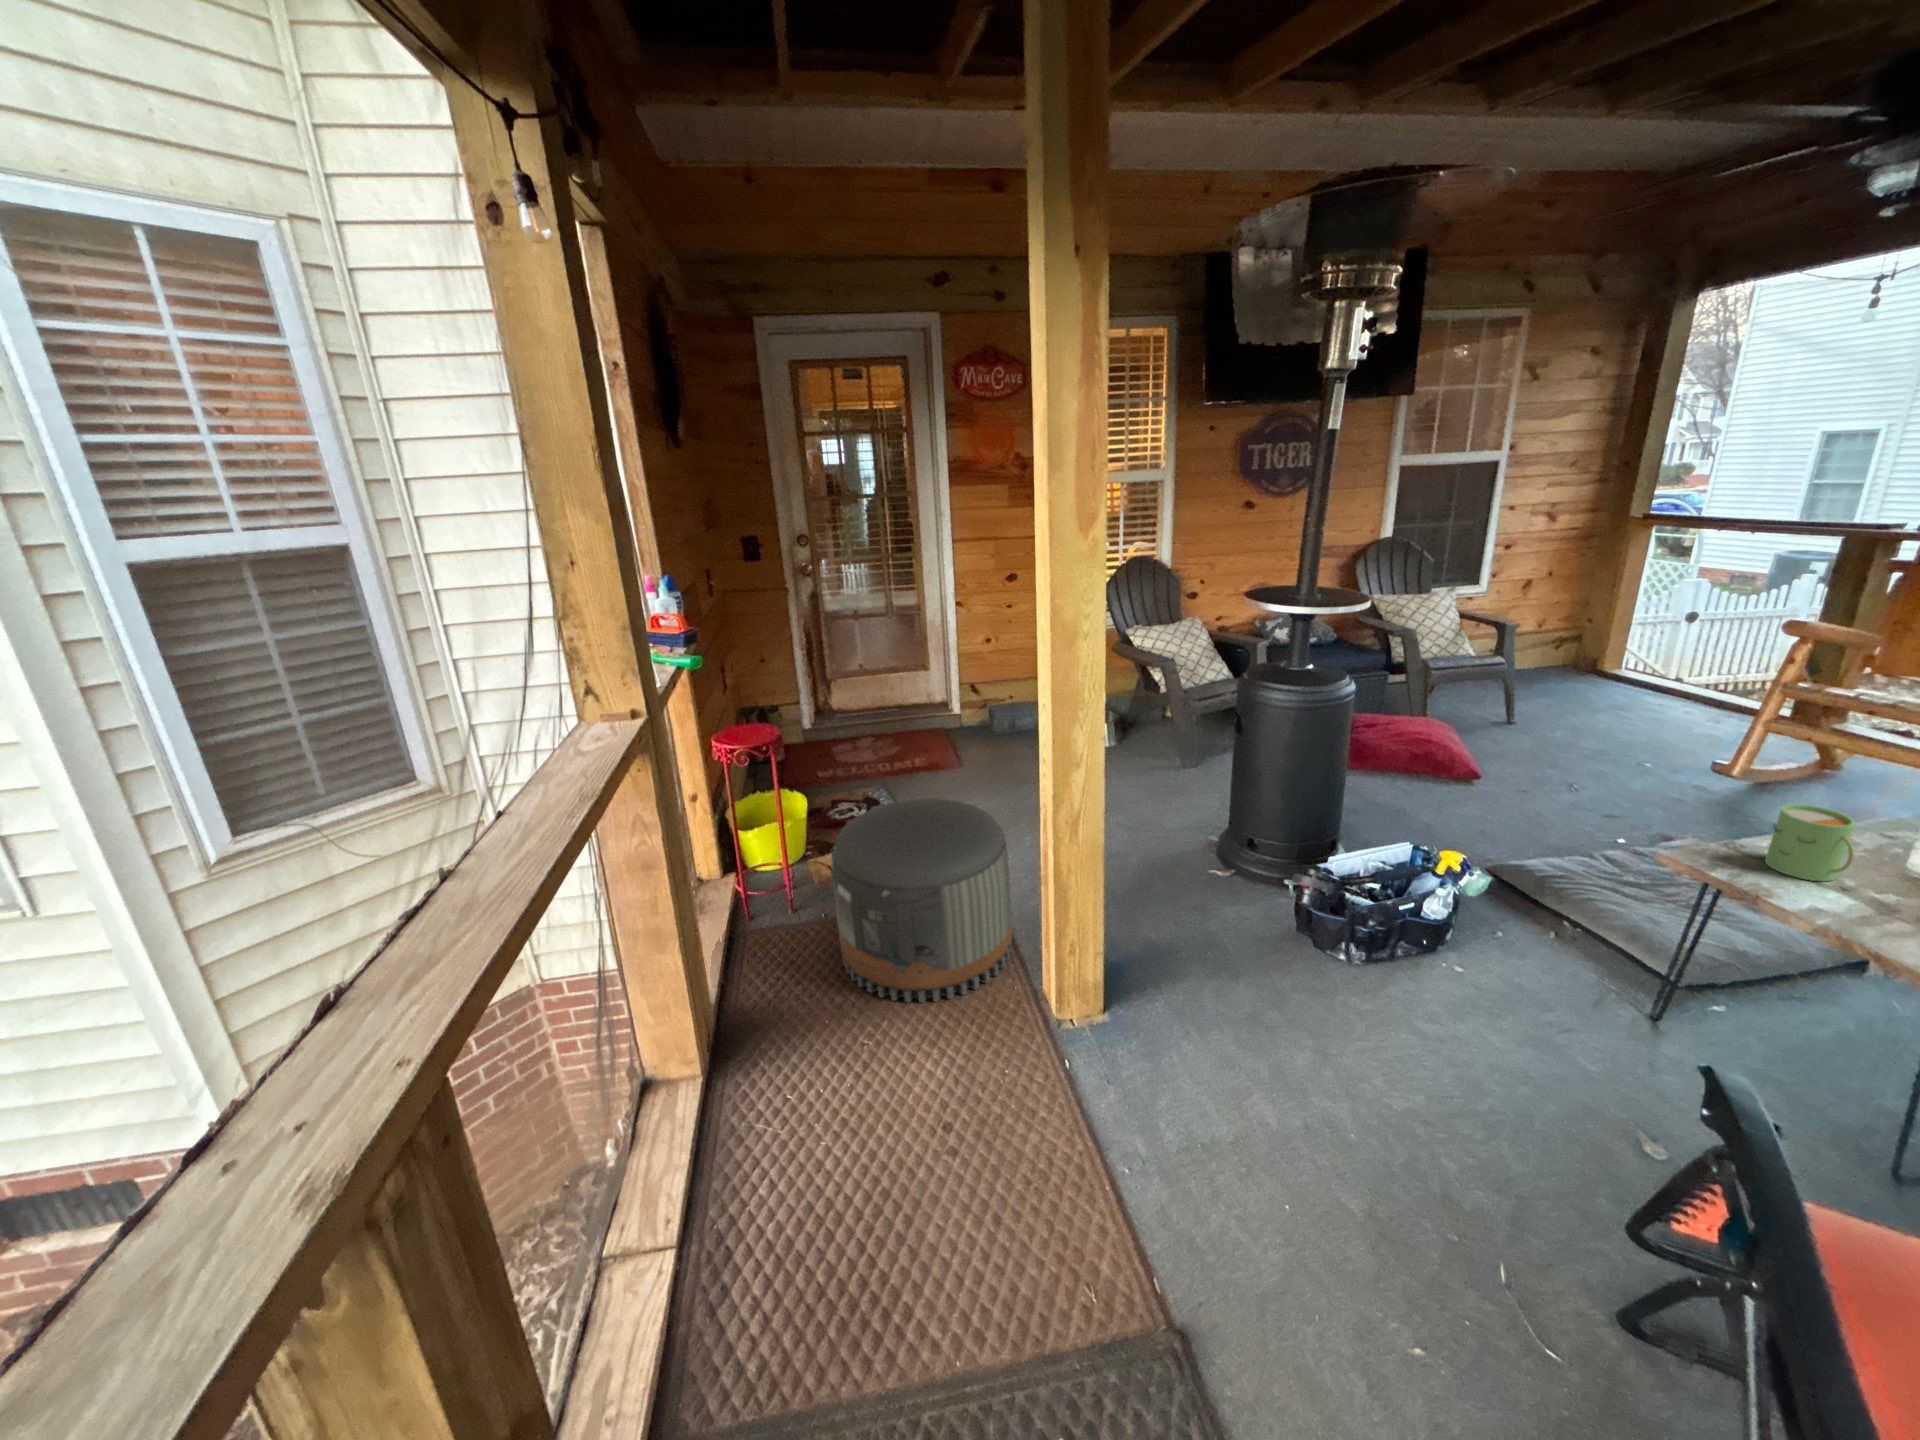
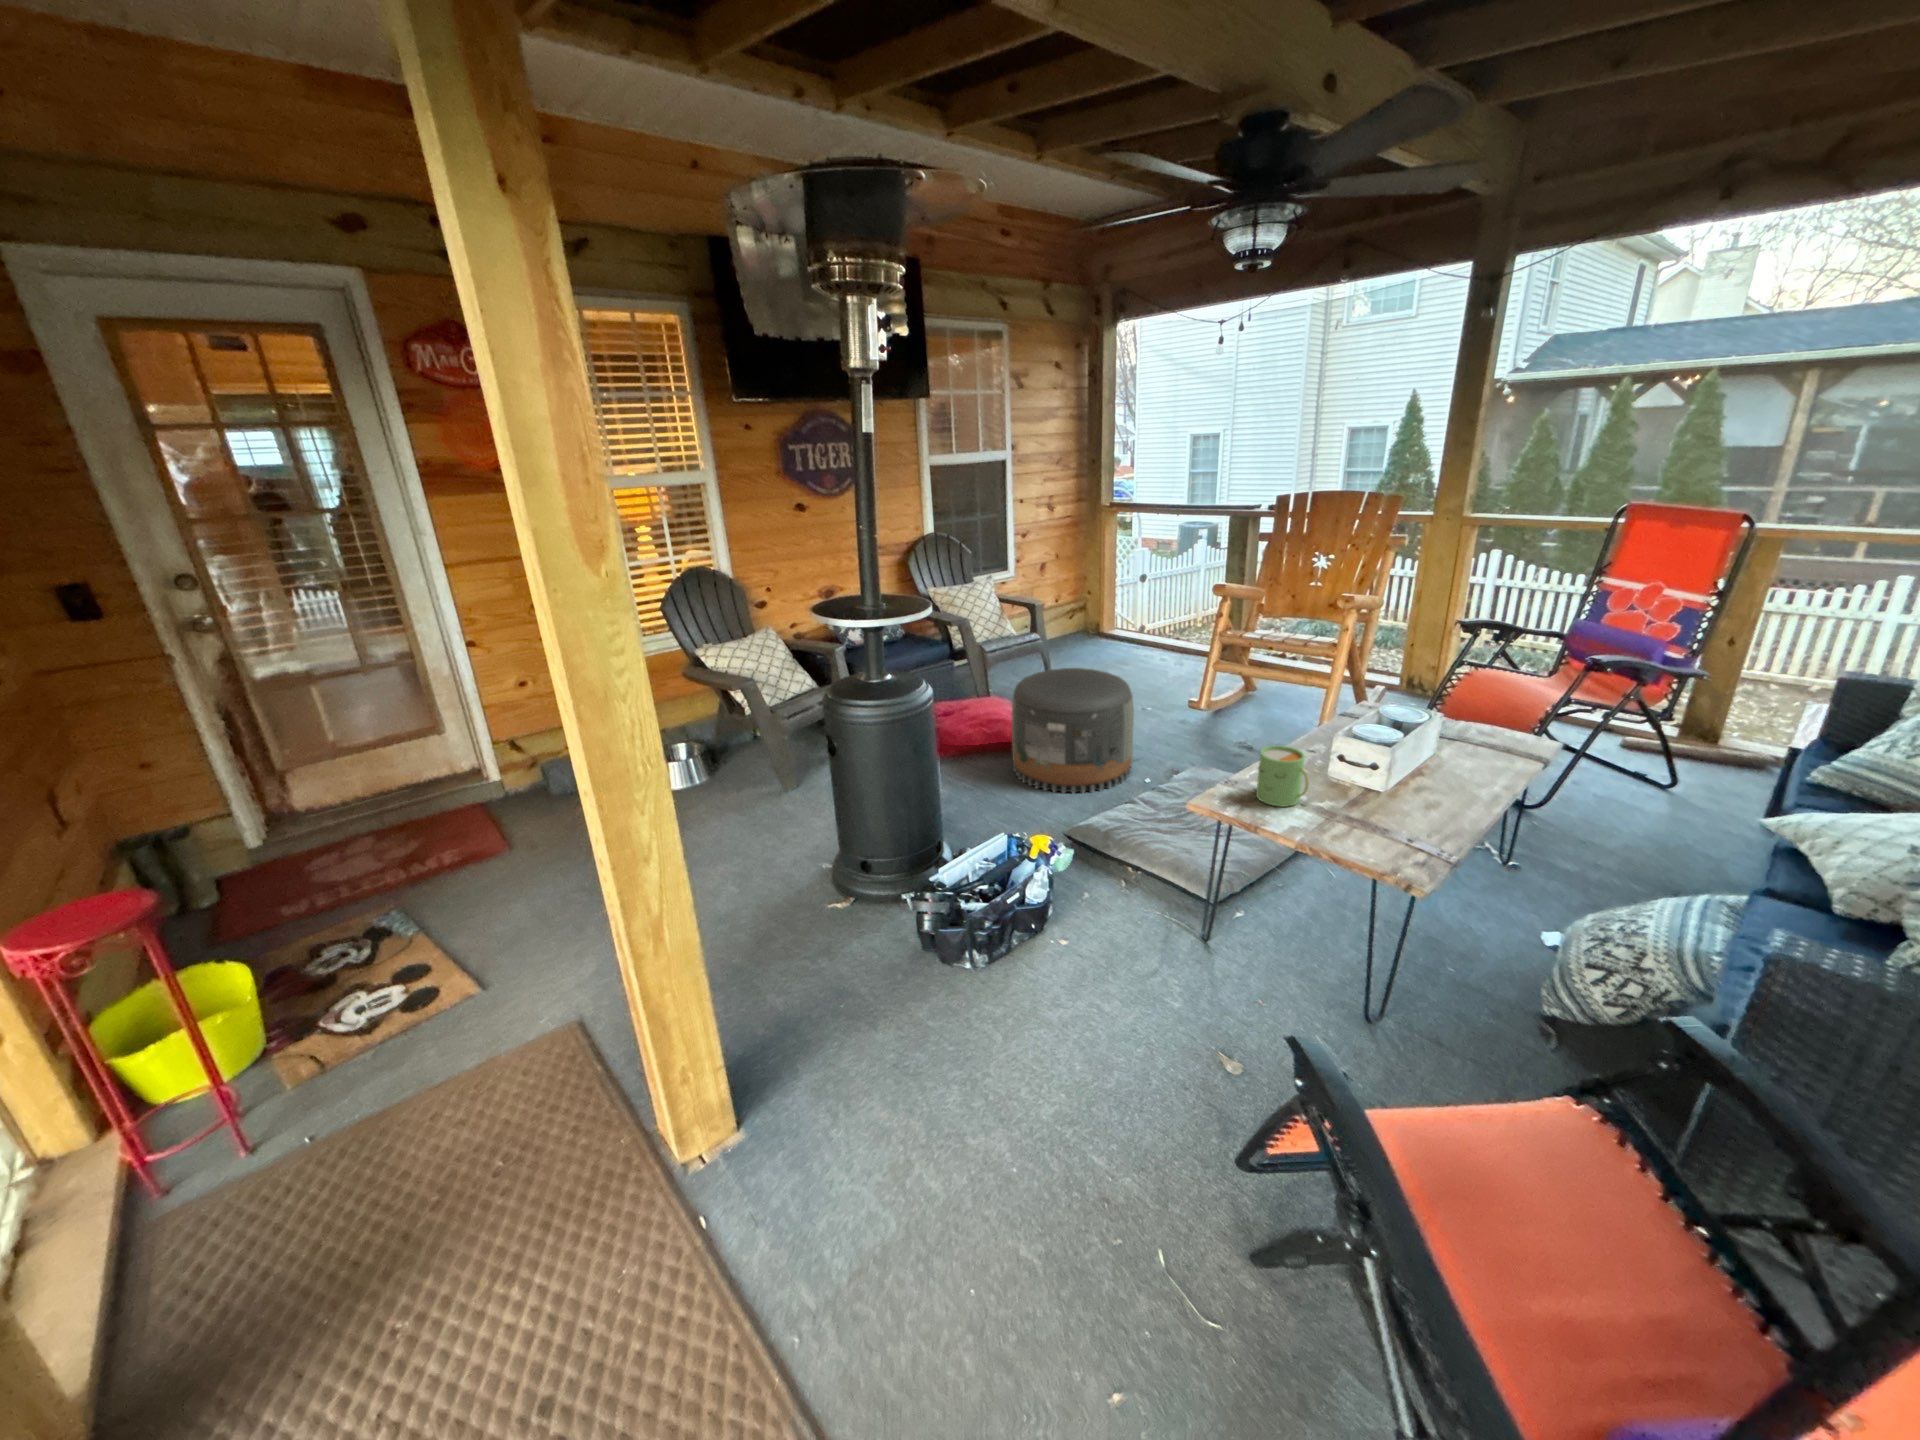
pouf: present [831,798,1012,1003] -> present [1012,668,1134,794]

